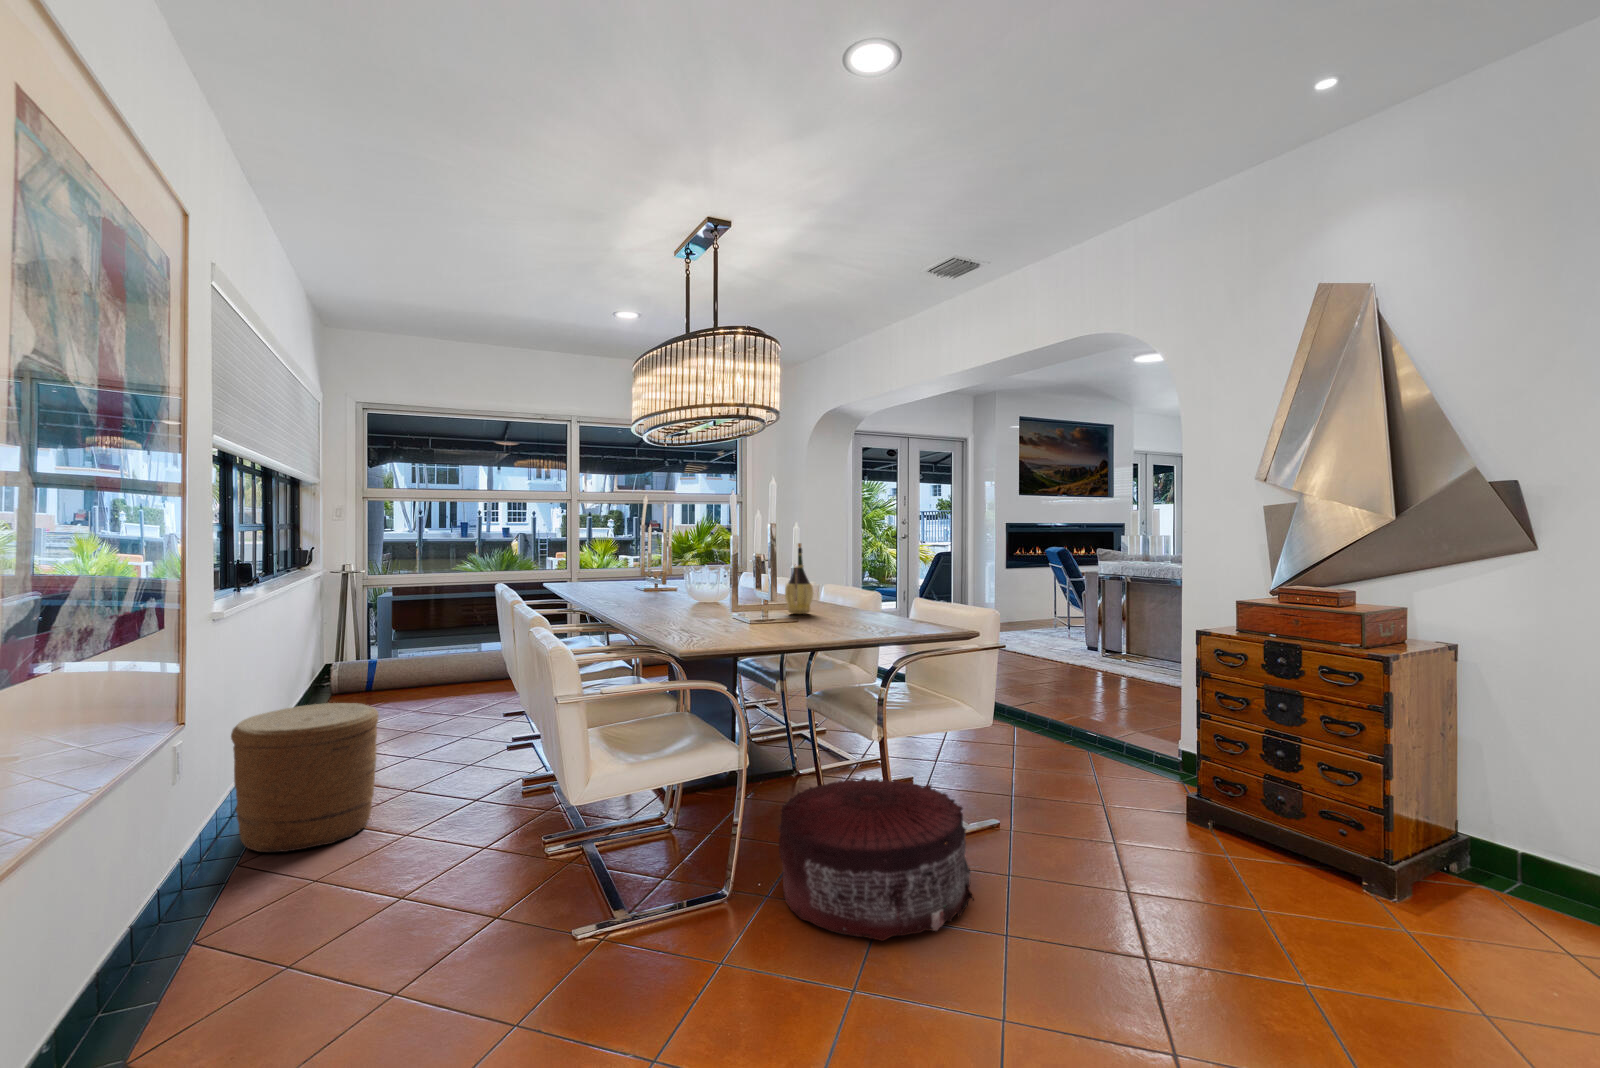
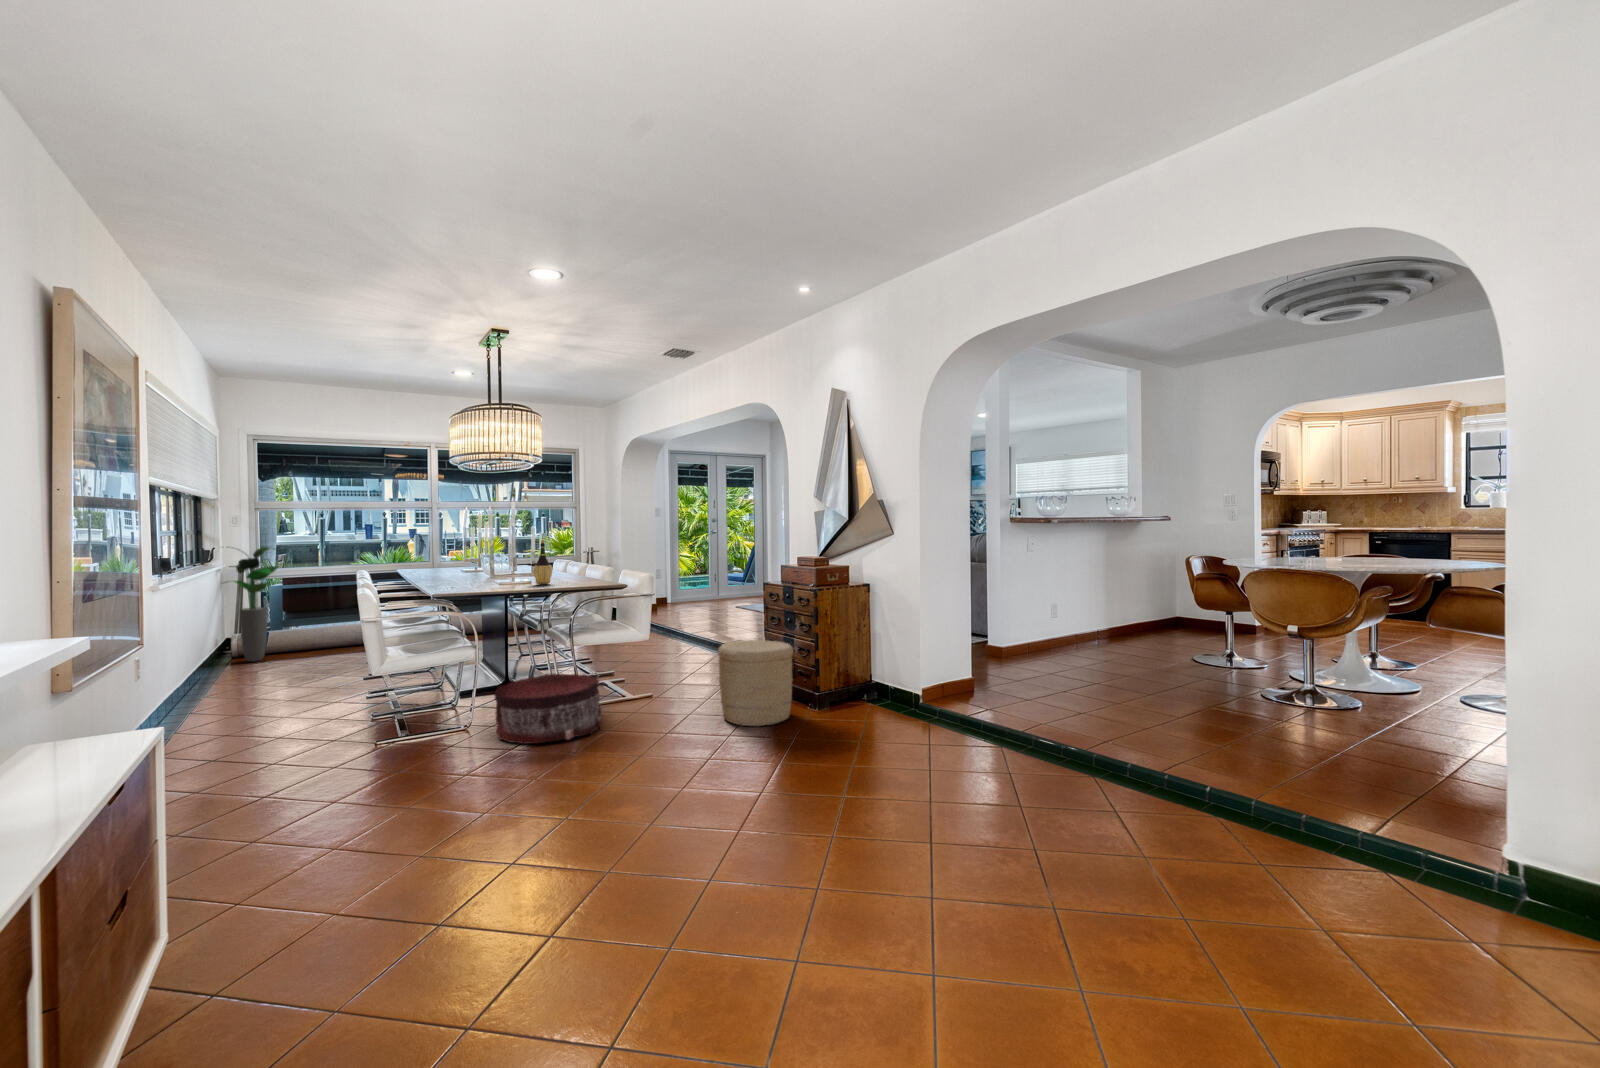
potted plant: none [317,547,397,703] -> present [235,547,279,662]
woven basket: present [231,703,378,852] -> present [718,640,794,726]

